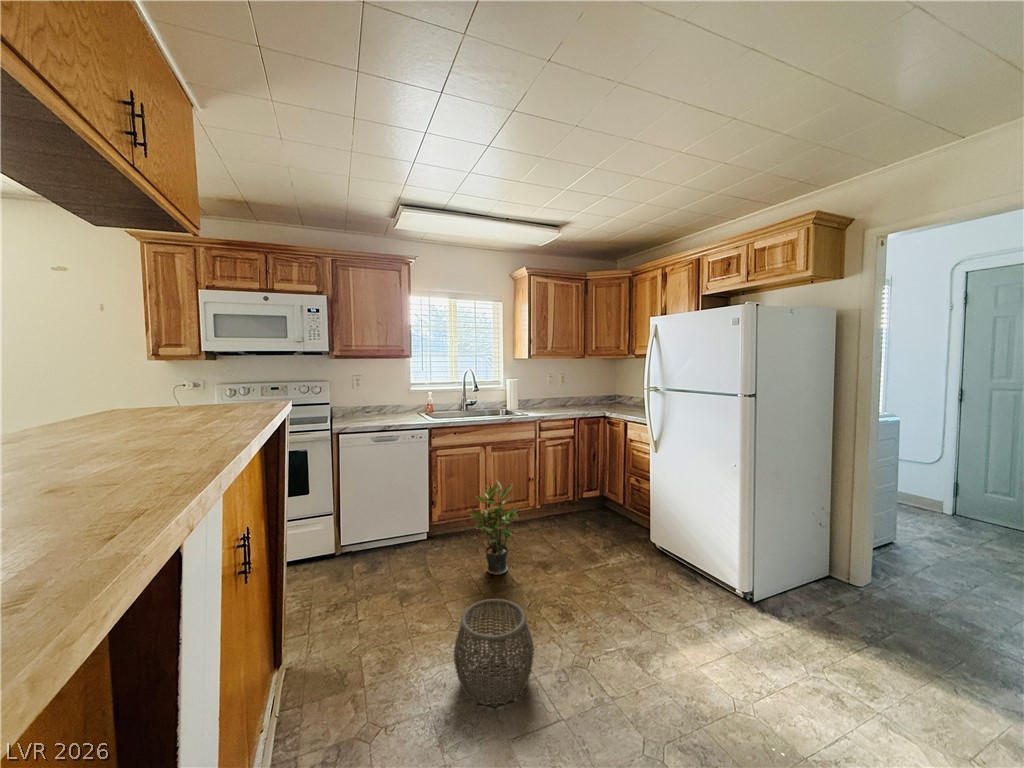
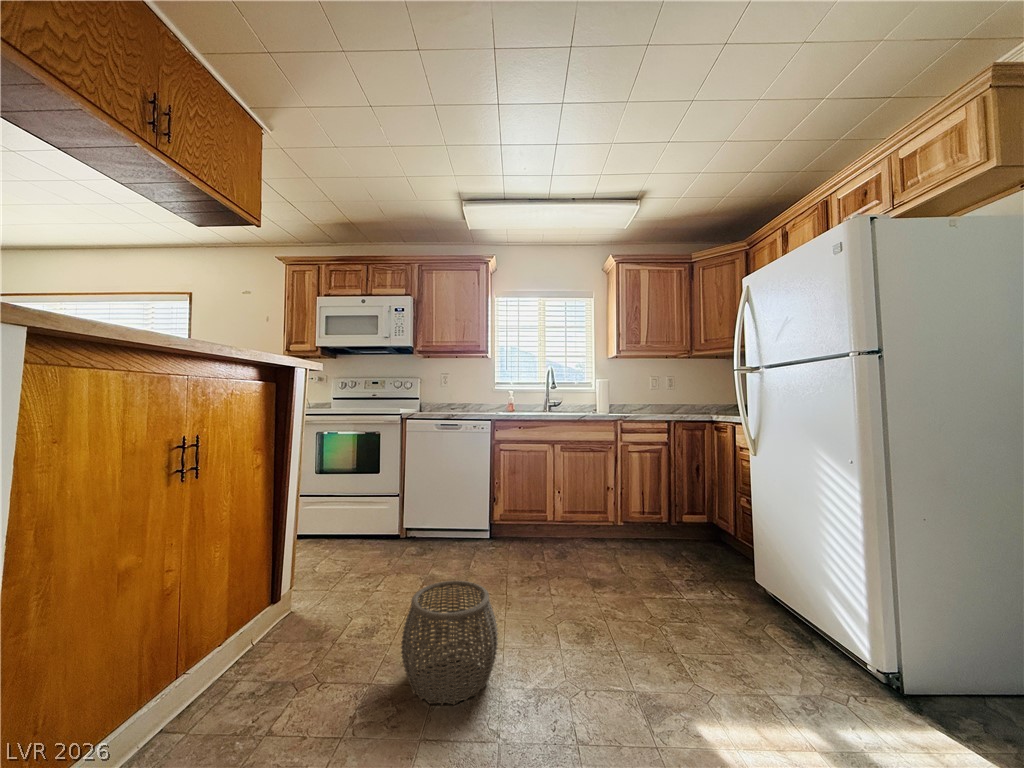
potted plant: present [470,481,519,575] -> none [508,472,564,582]

